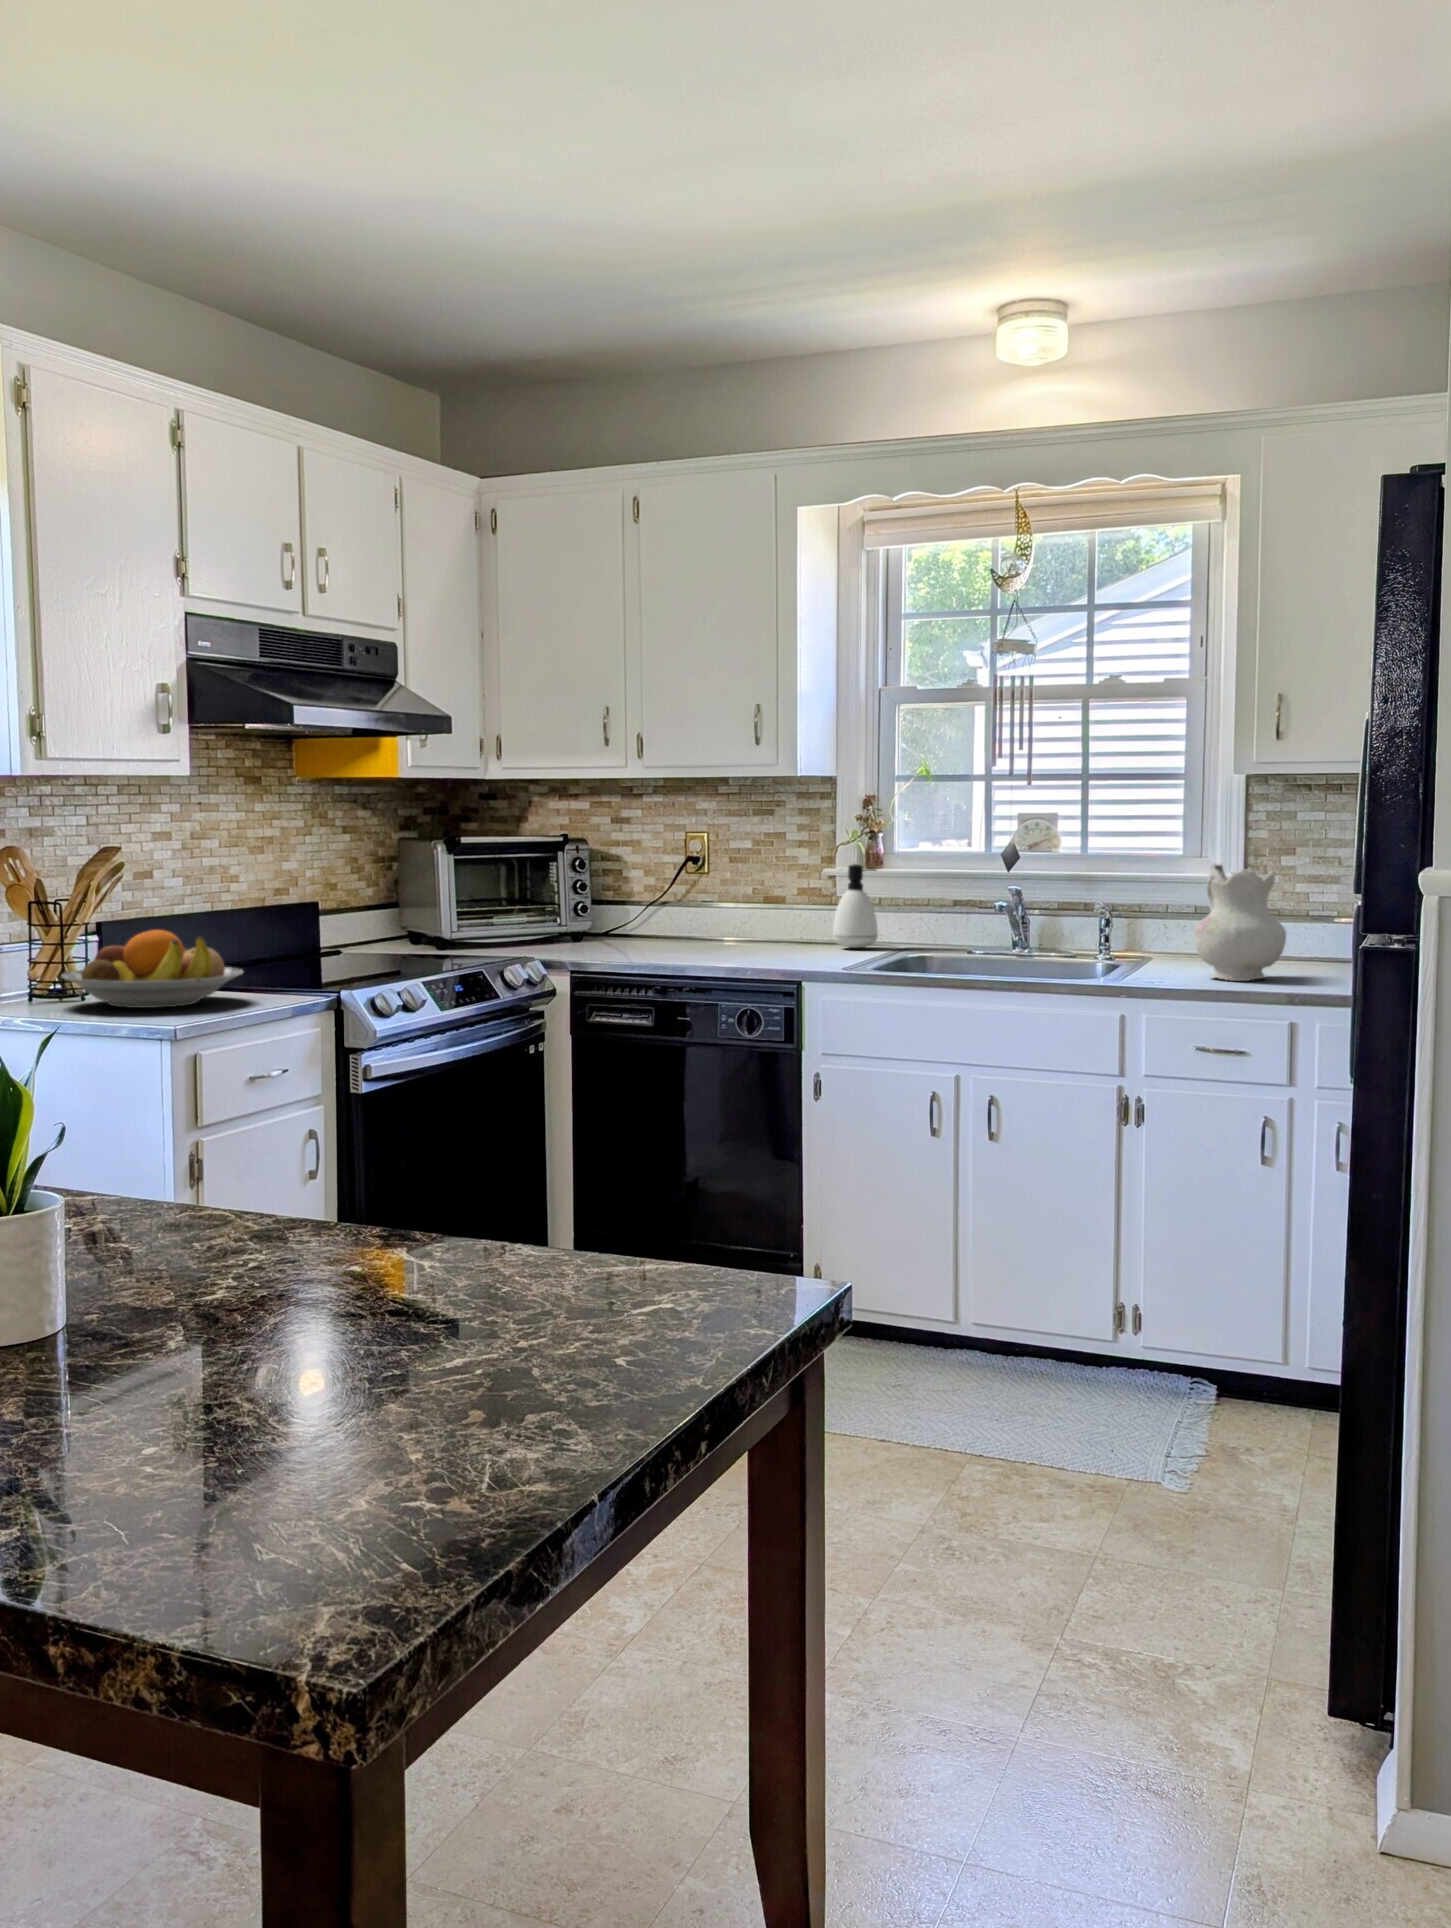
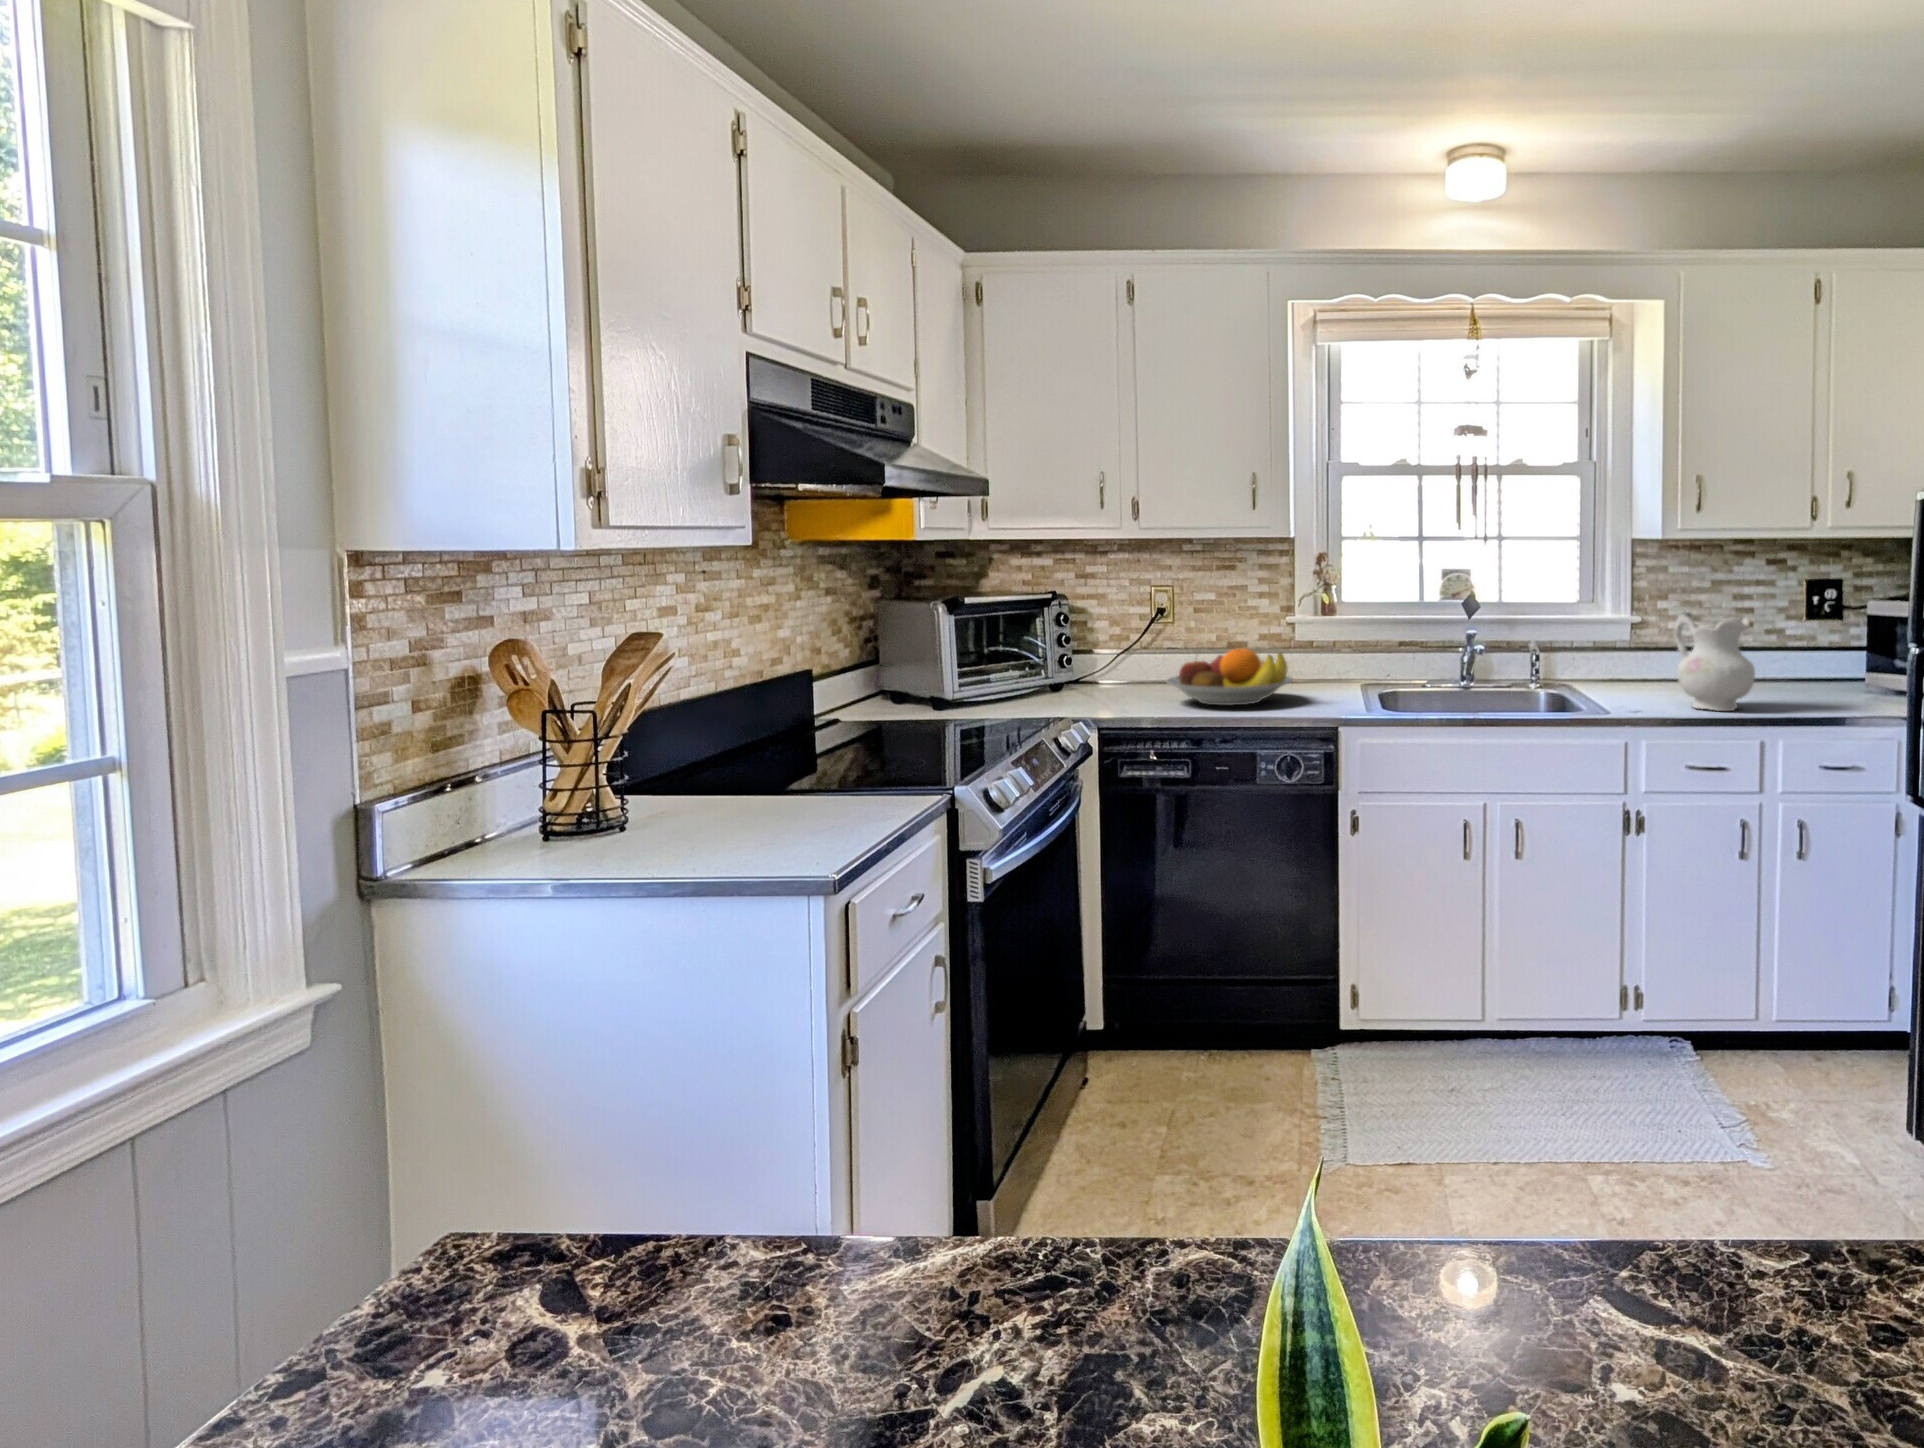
soap dispenser: present [833,864,878,948] -> none [1299,614,1339,687]
fruit bowl: present [61,930,243,1008] -> present [1167,648,1292,705]

